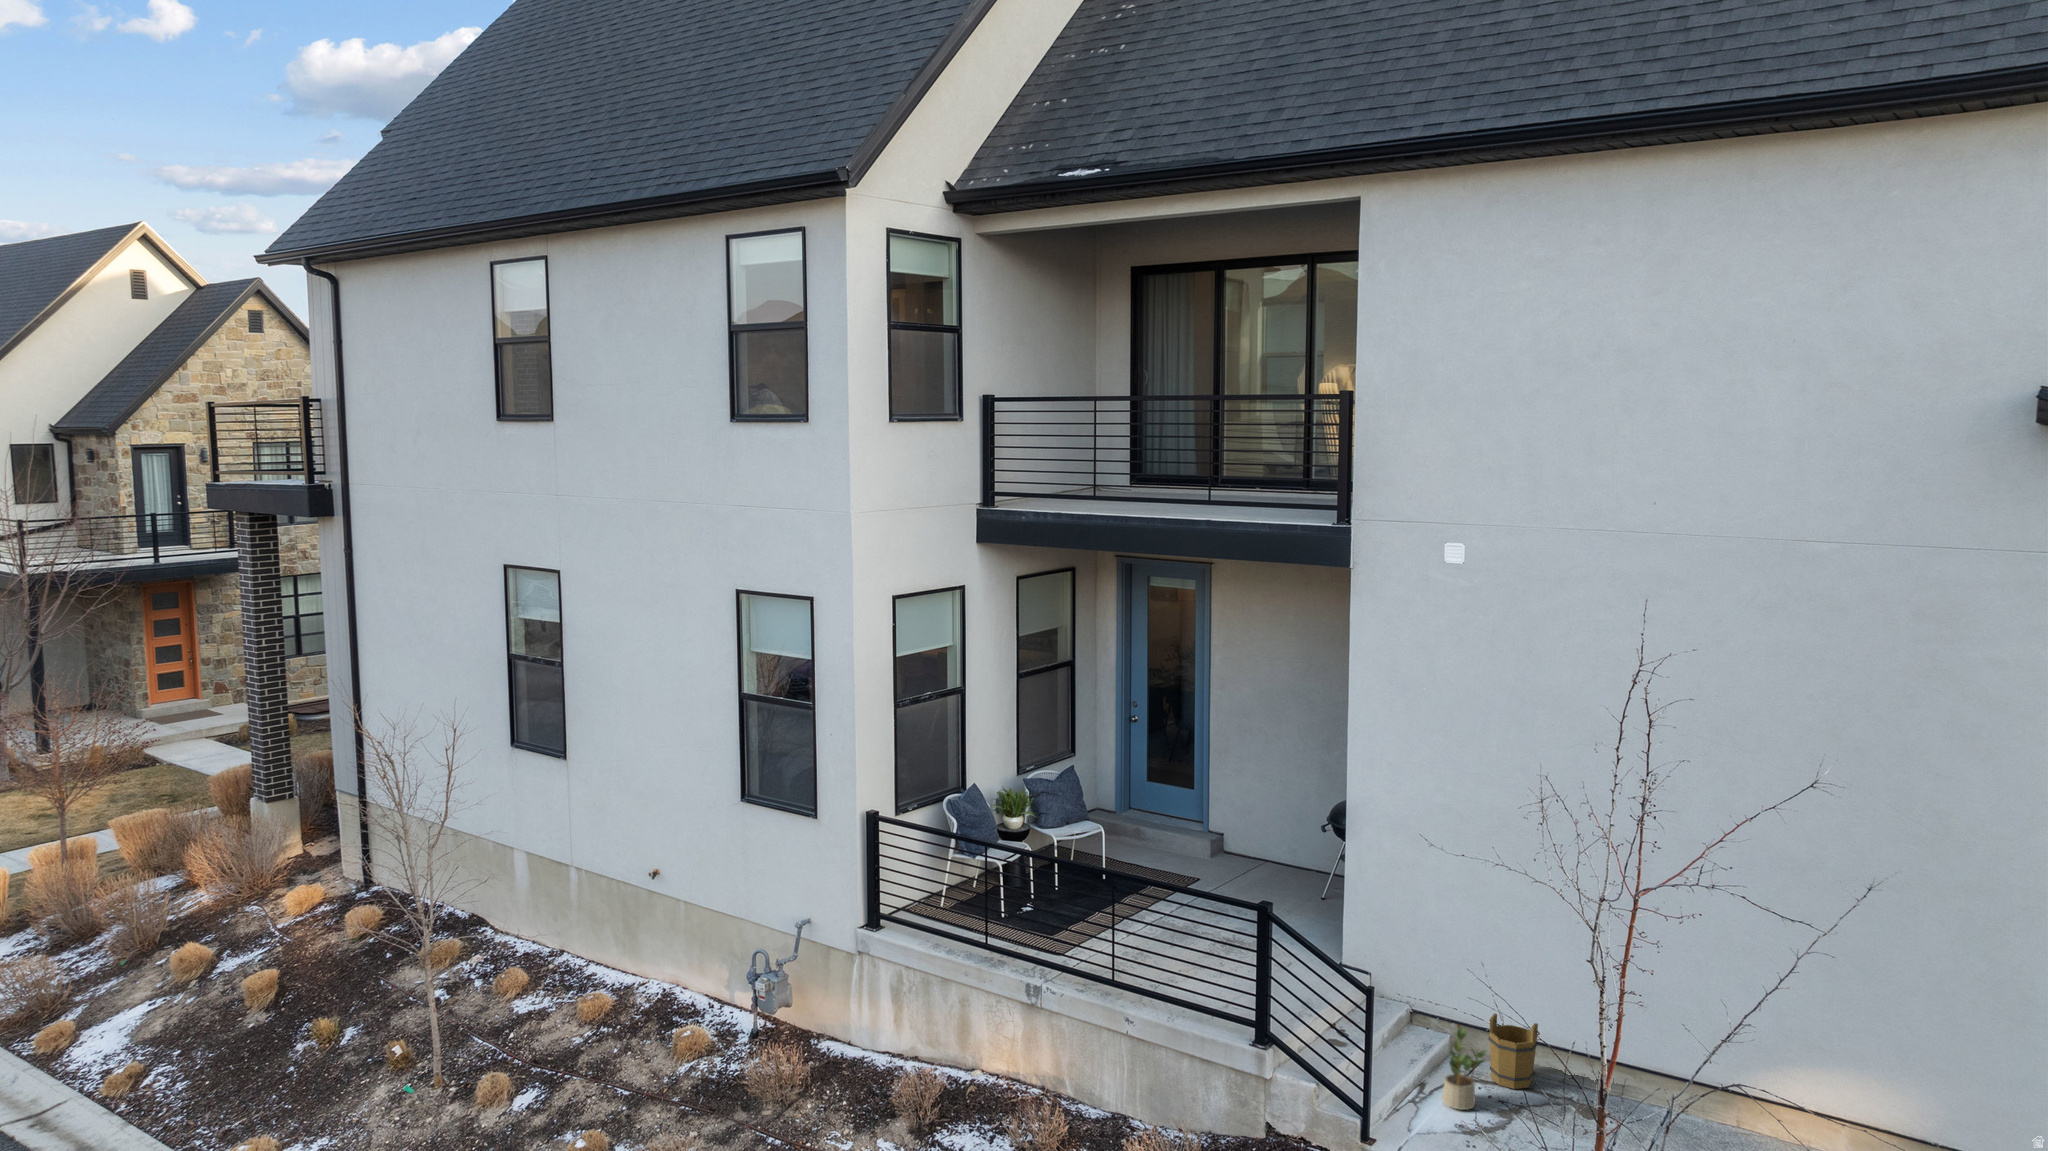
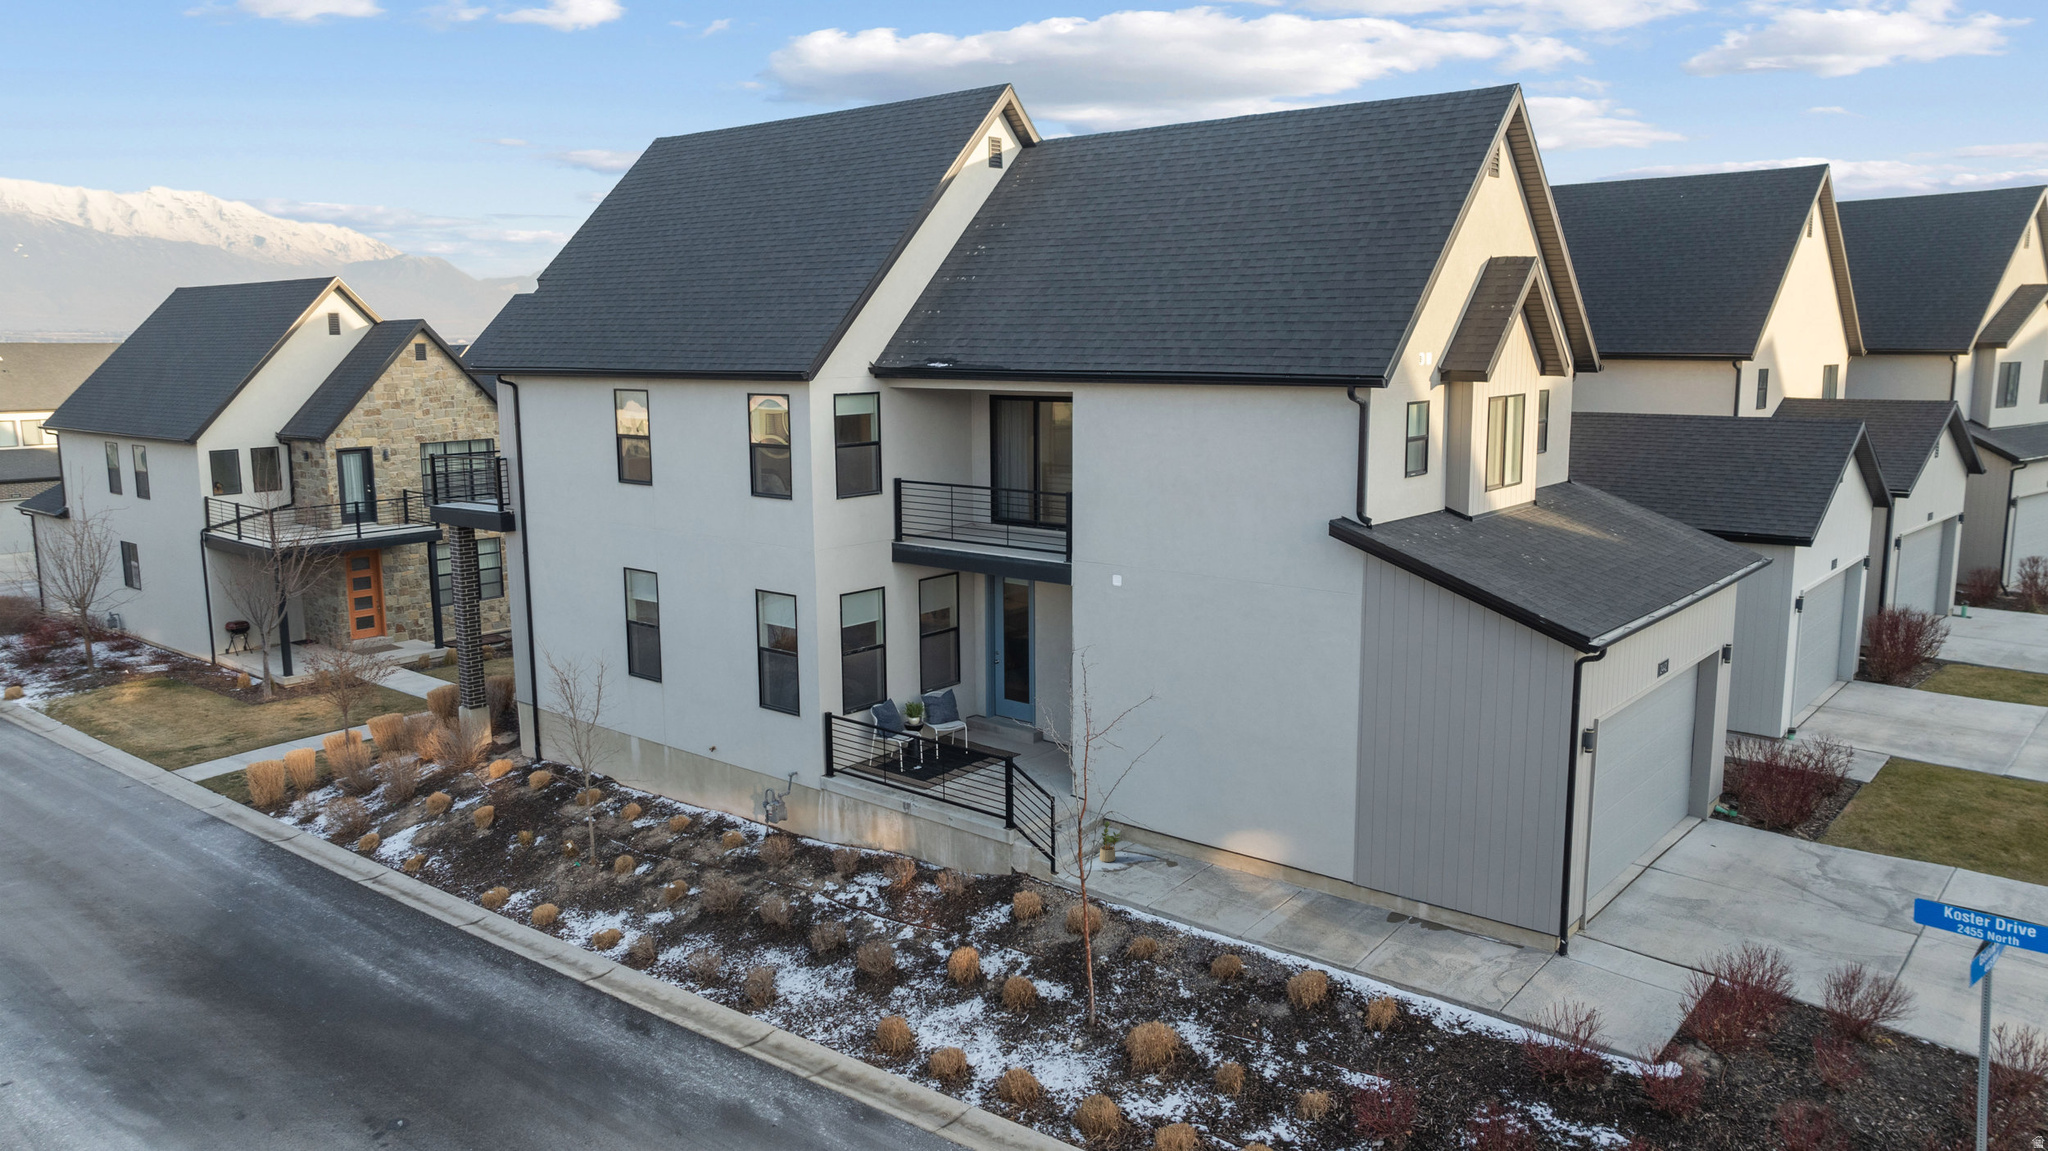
bucket: present [1488,1013,1540,1089] -> none [1129,818,1154,854]

